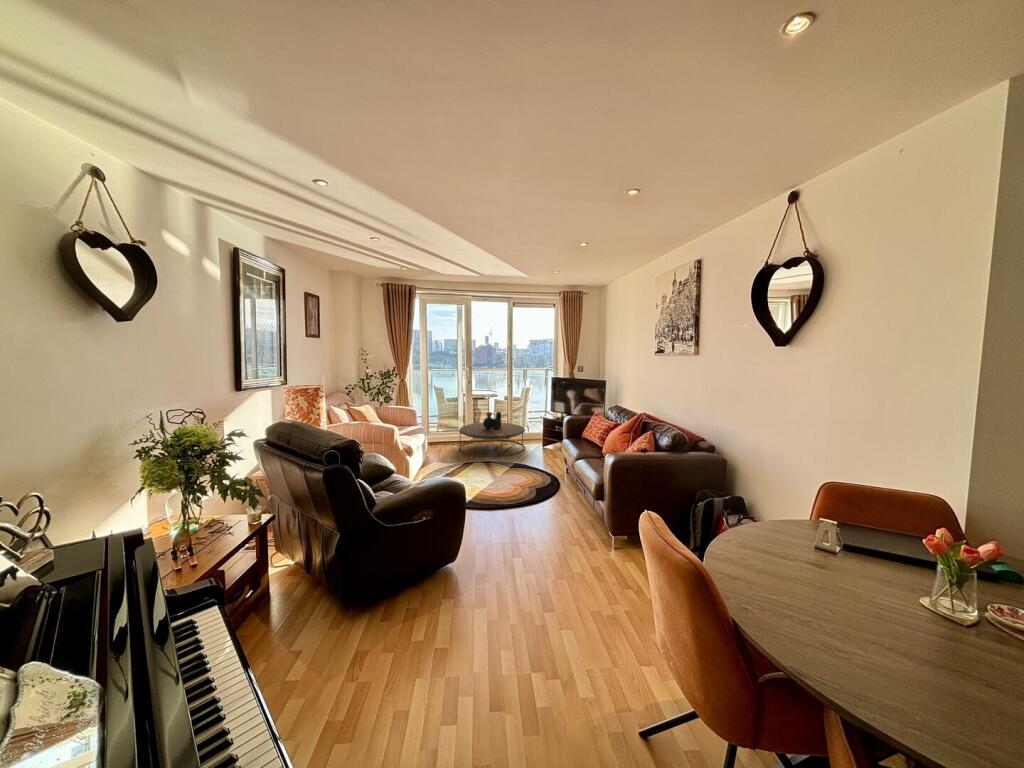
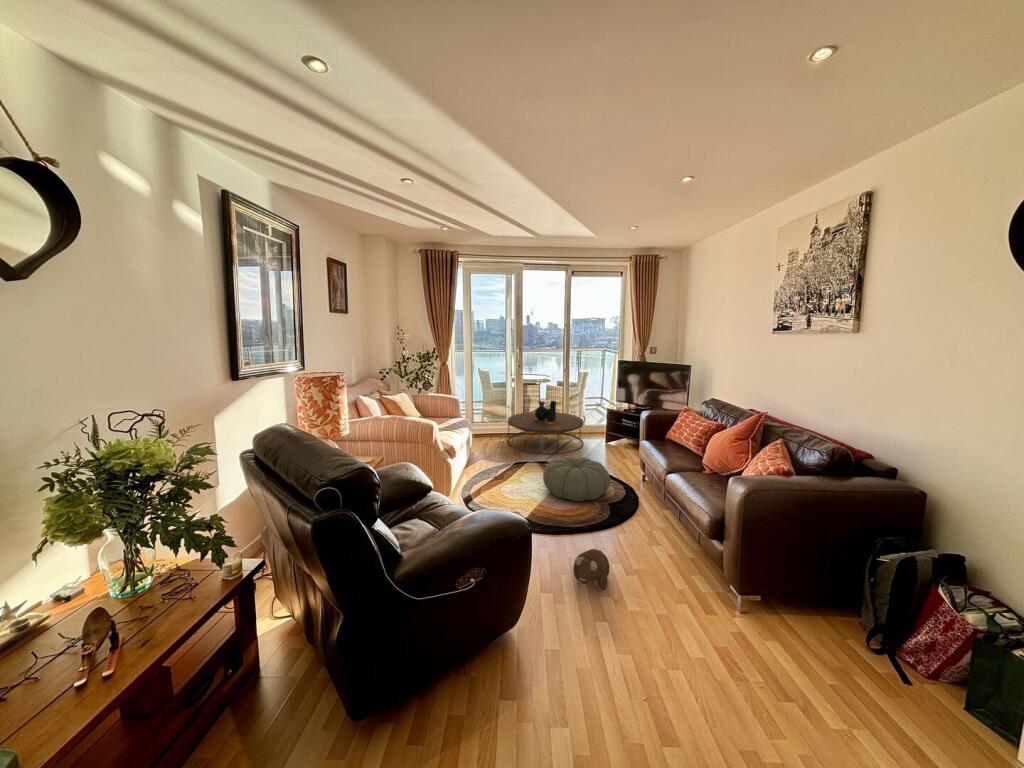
pouf: none [486,455,539,488] -> present [543,456,610,501]
plush toy: none [500,511,527,538] -> present [574,549,610,590]

